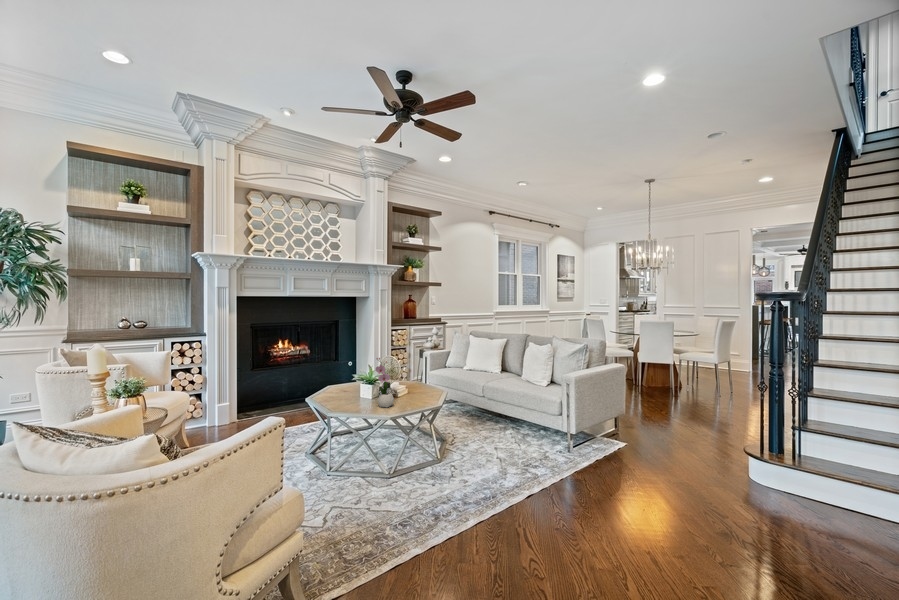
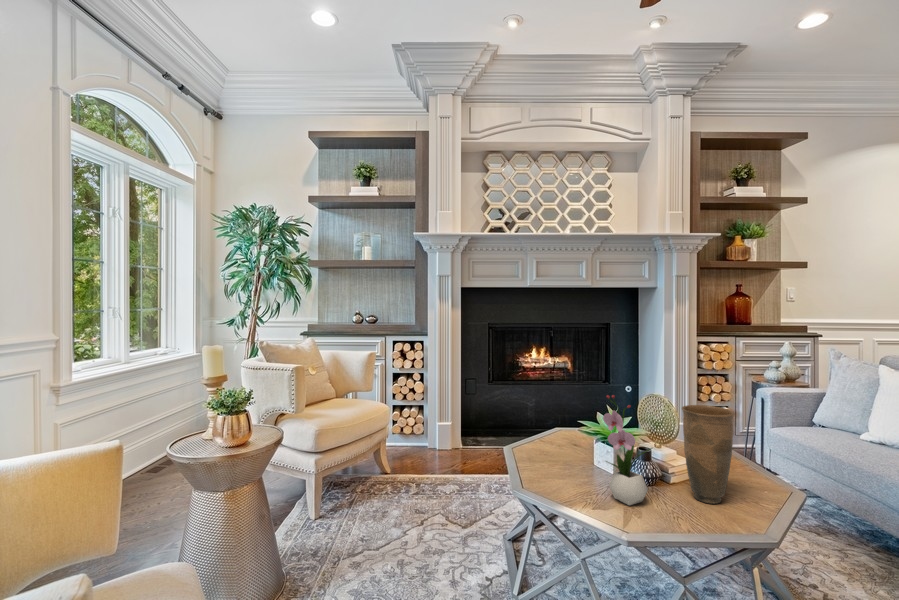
vase: none [405,359,426,401] -> present [682,405,735,504]

